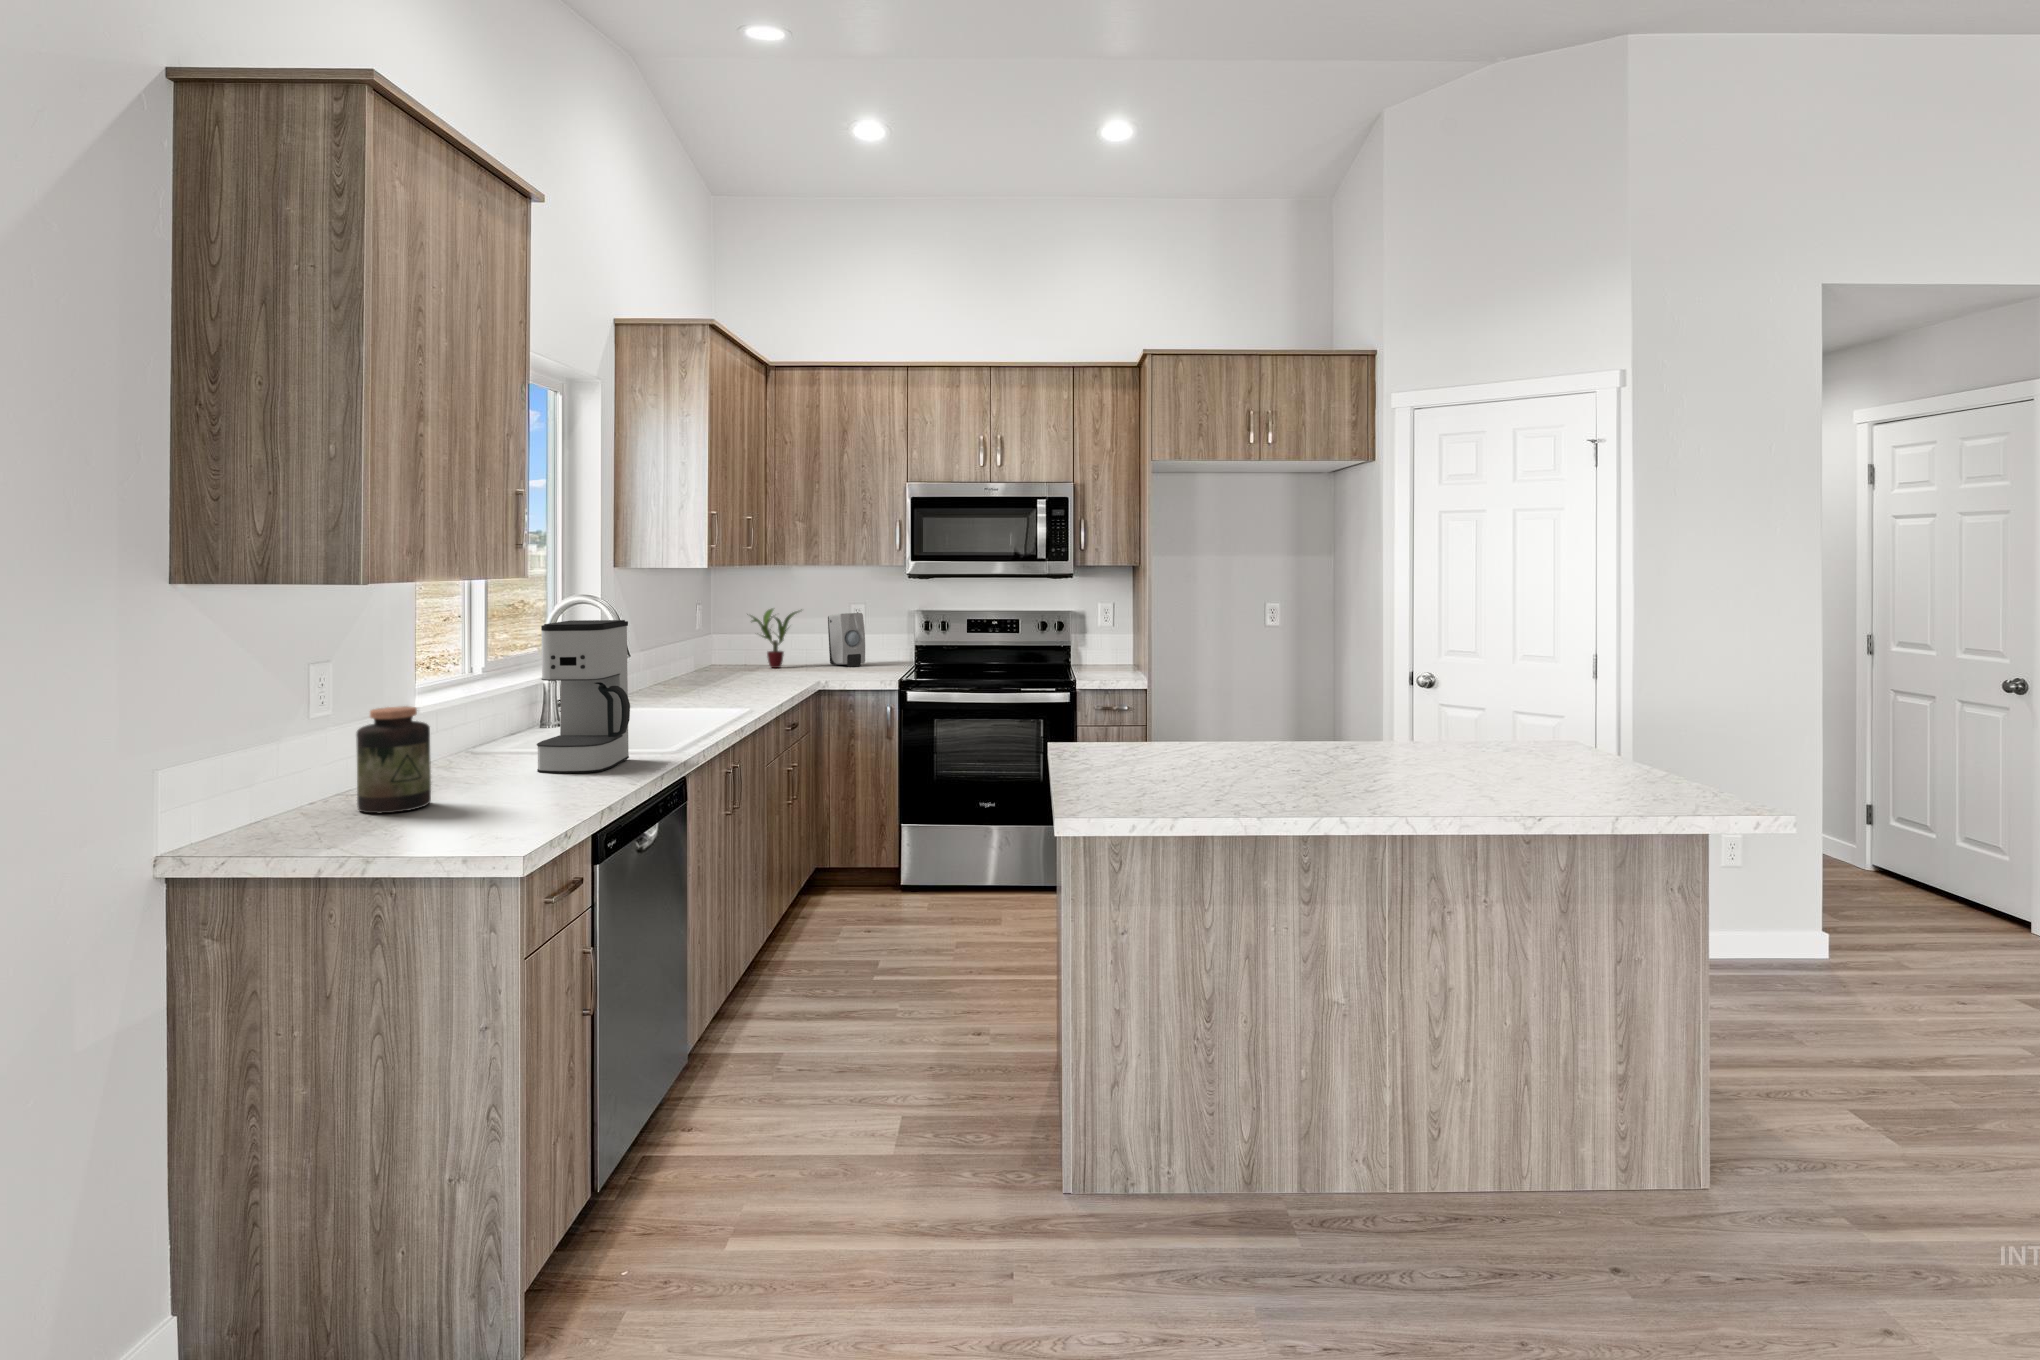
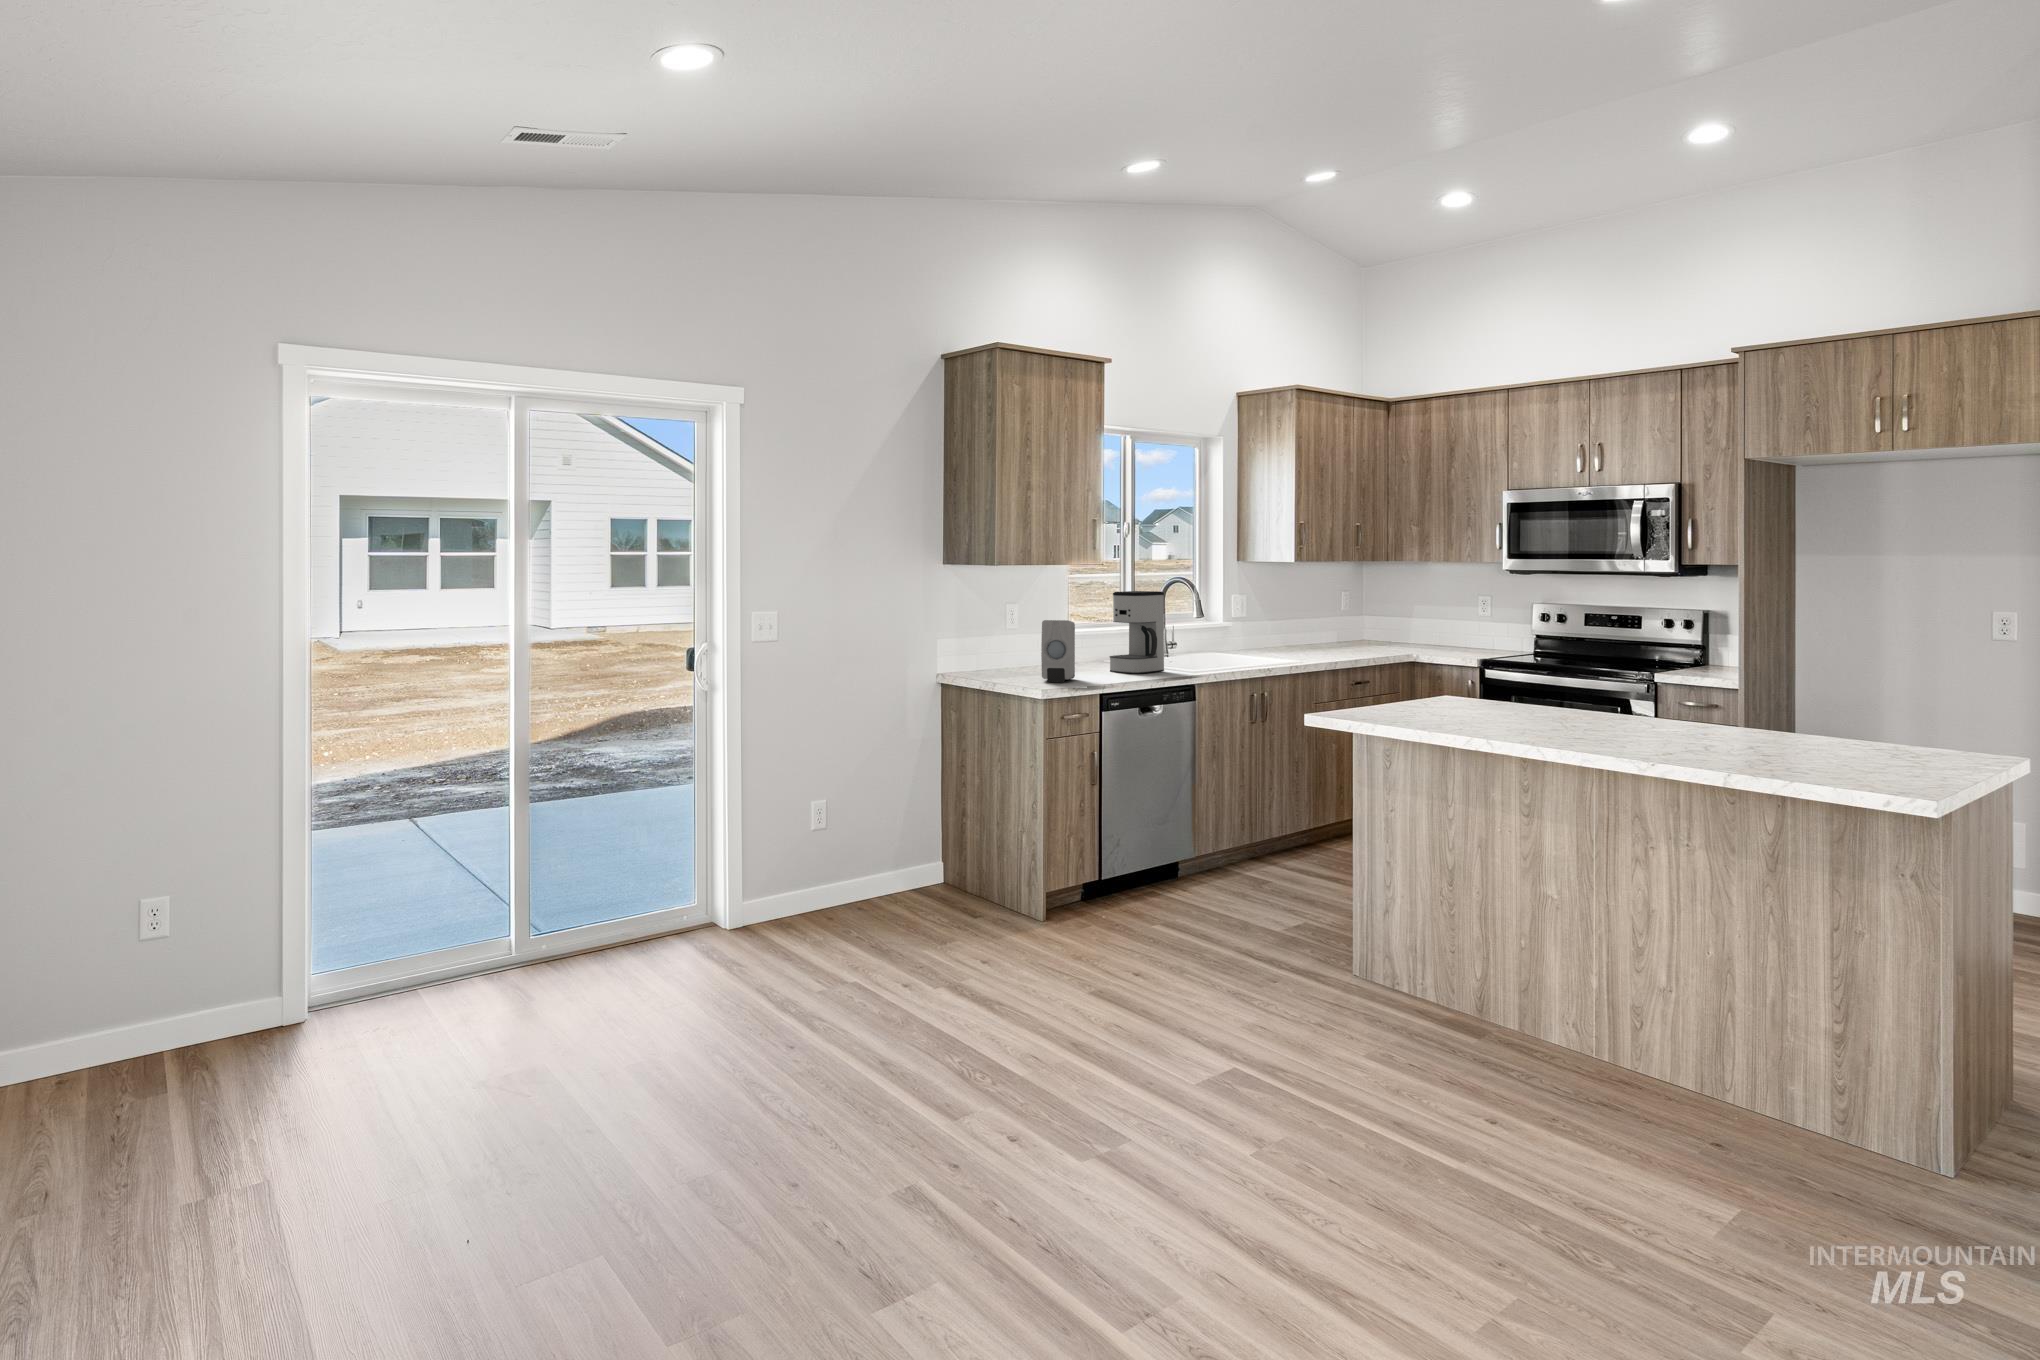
potted plant: present [751,609,800,668] -> none [1374,595,1426,642]
soap dispenser: present [828,613,865,667] -> present [1041,620,1075,682]
jar: present [356,706,431,813] -> none [1010,627,1042,676]

